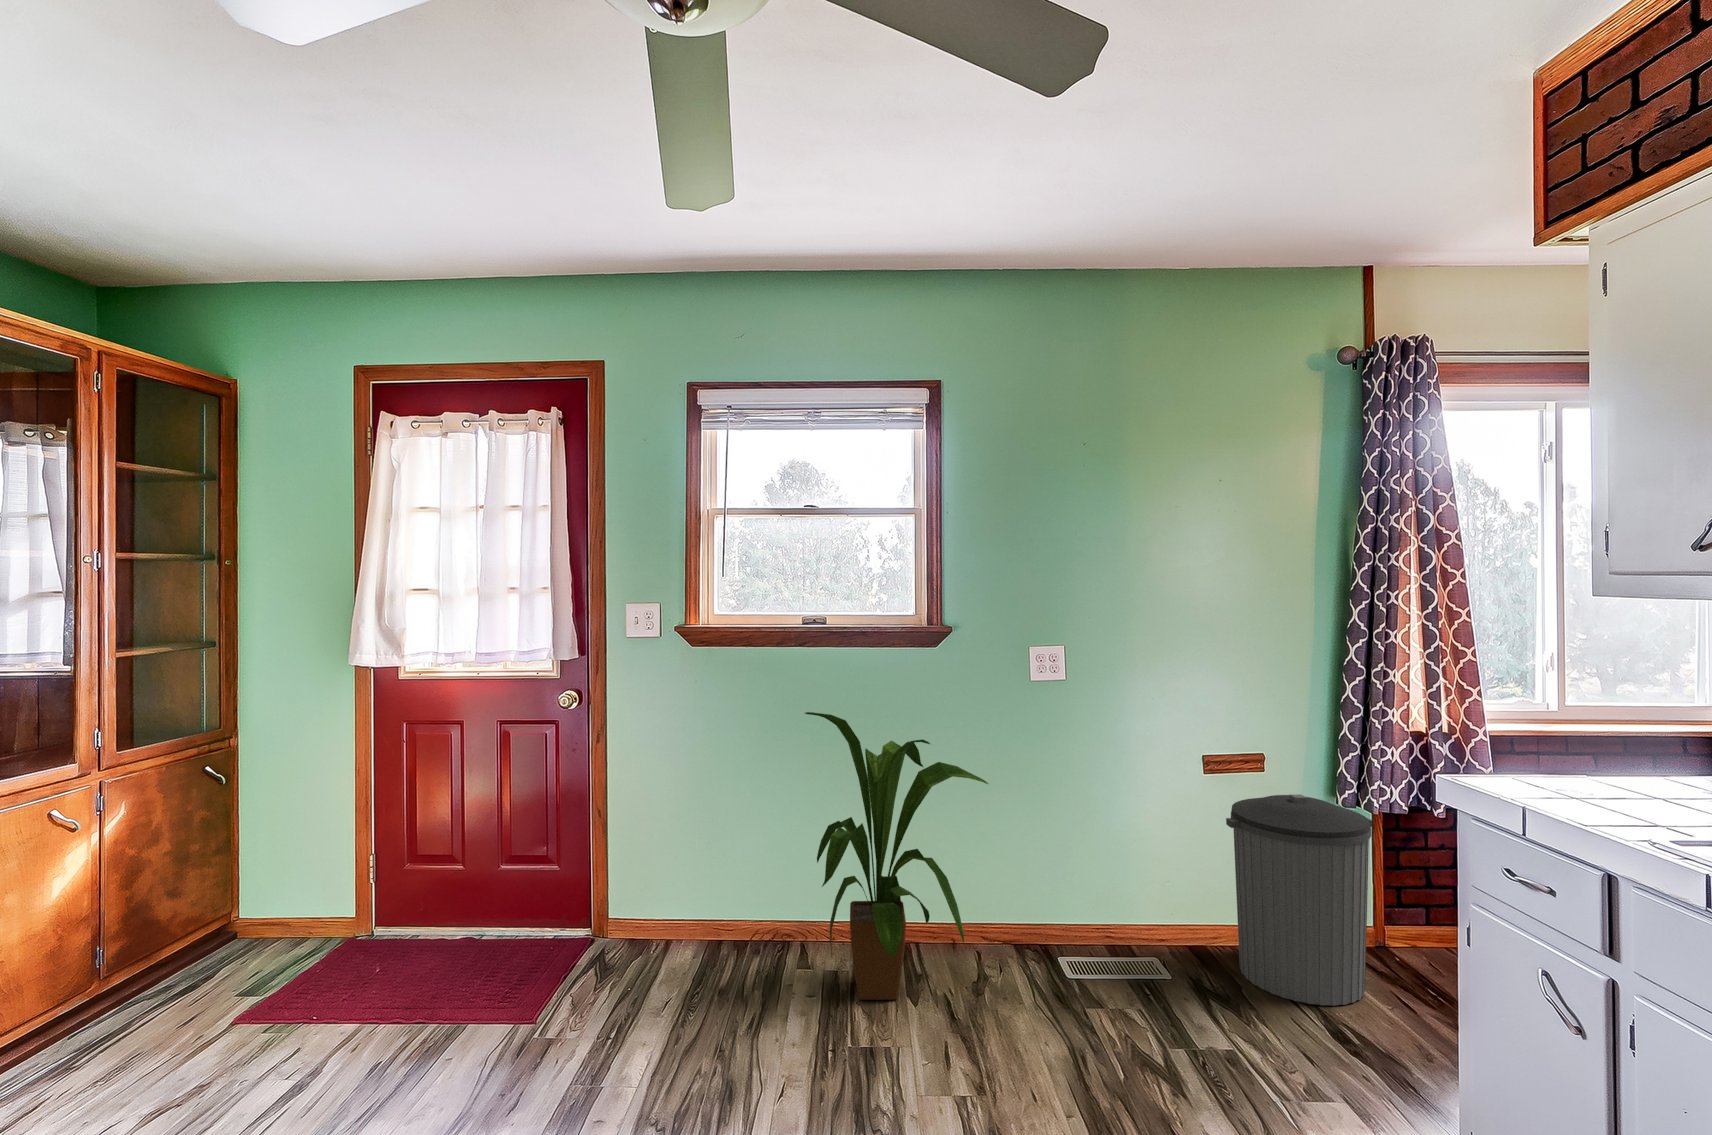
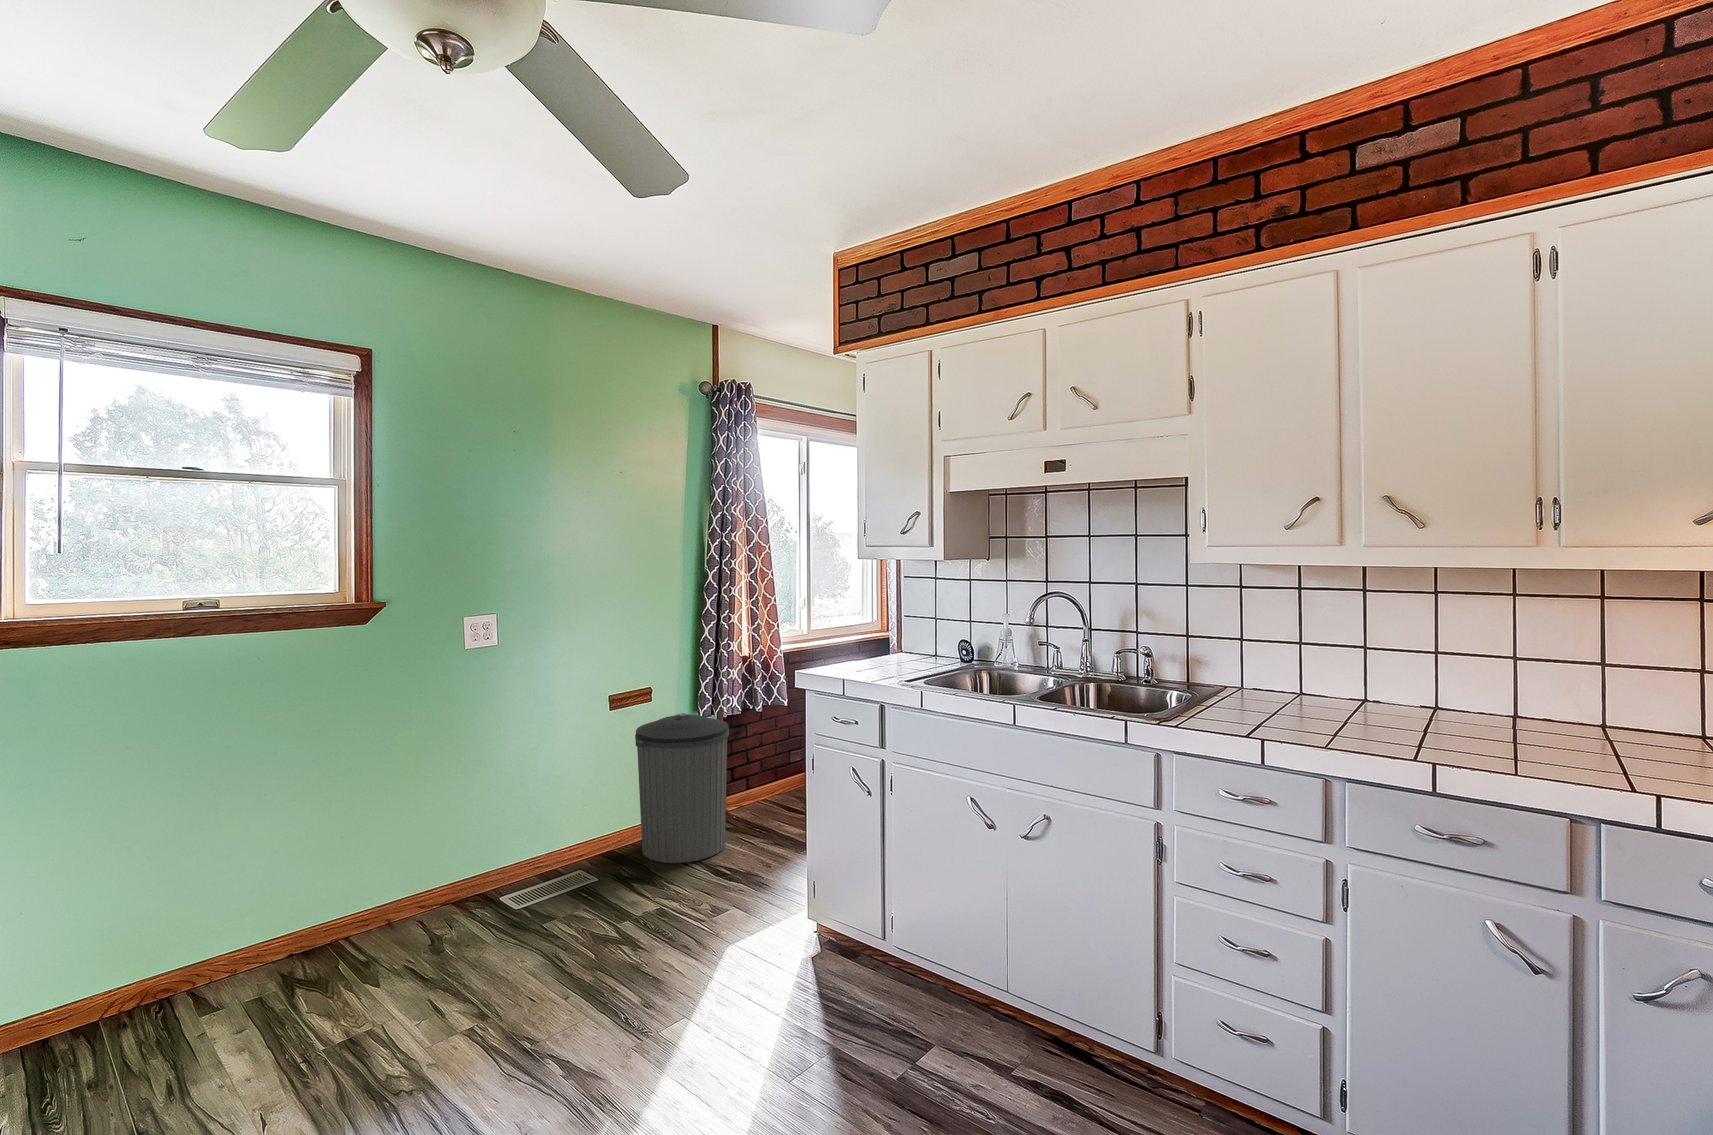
house plant: present [805,712,988,1000] -> none [221,708,440,1006]

